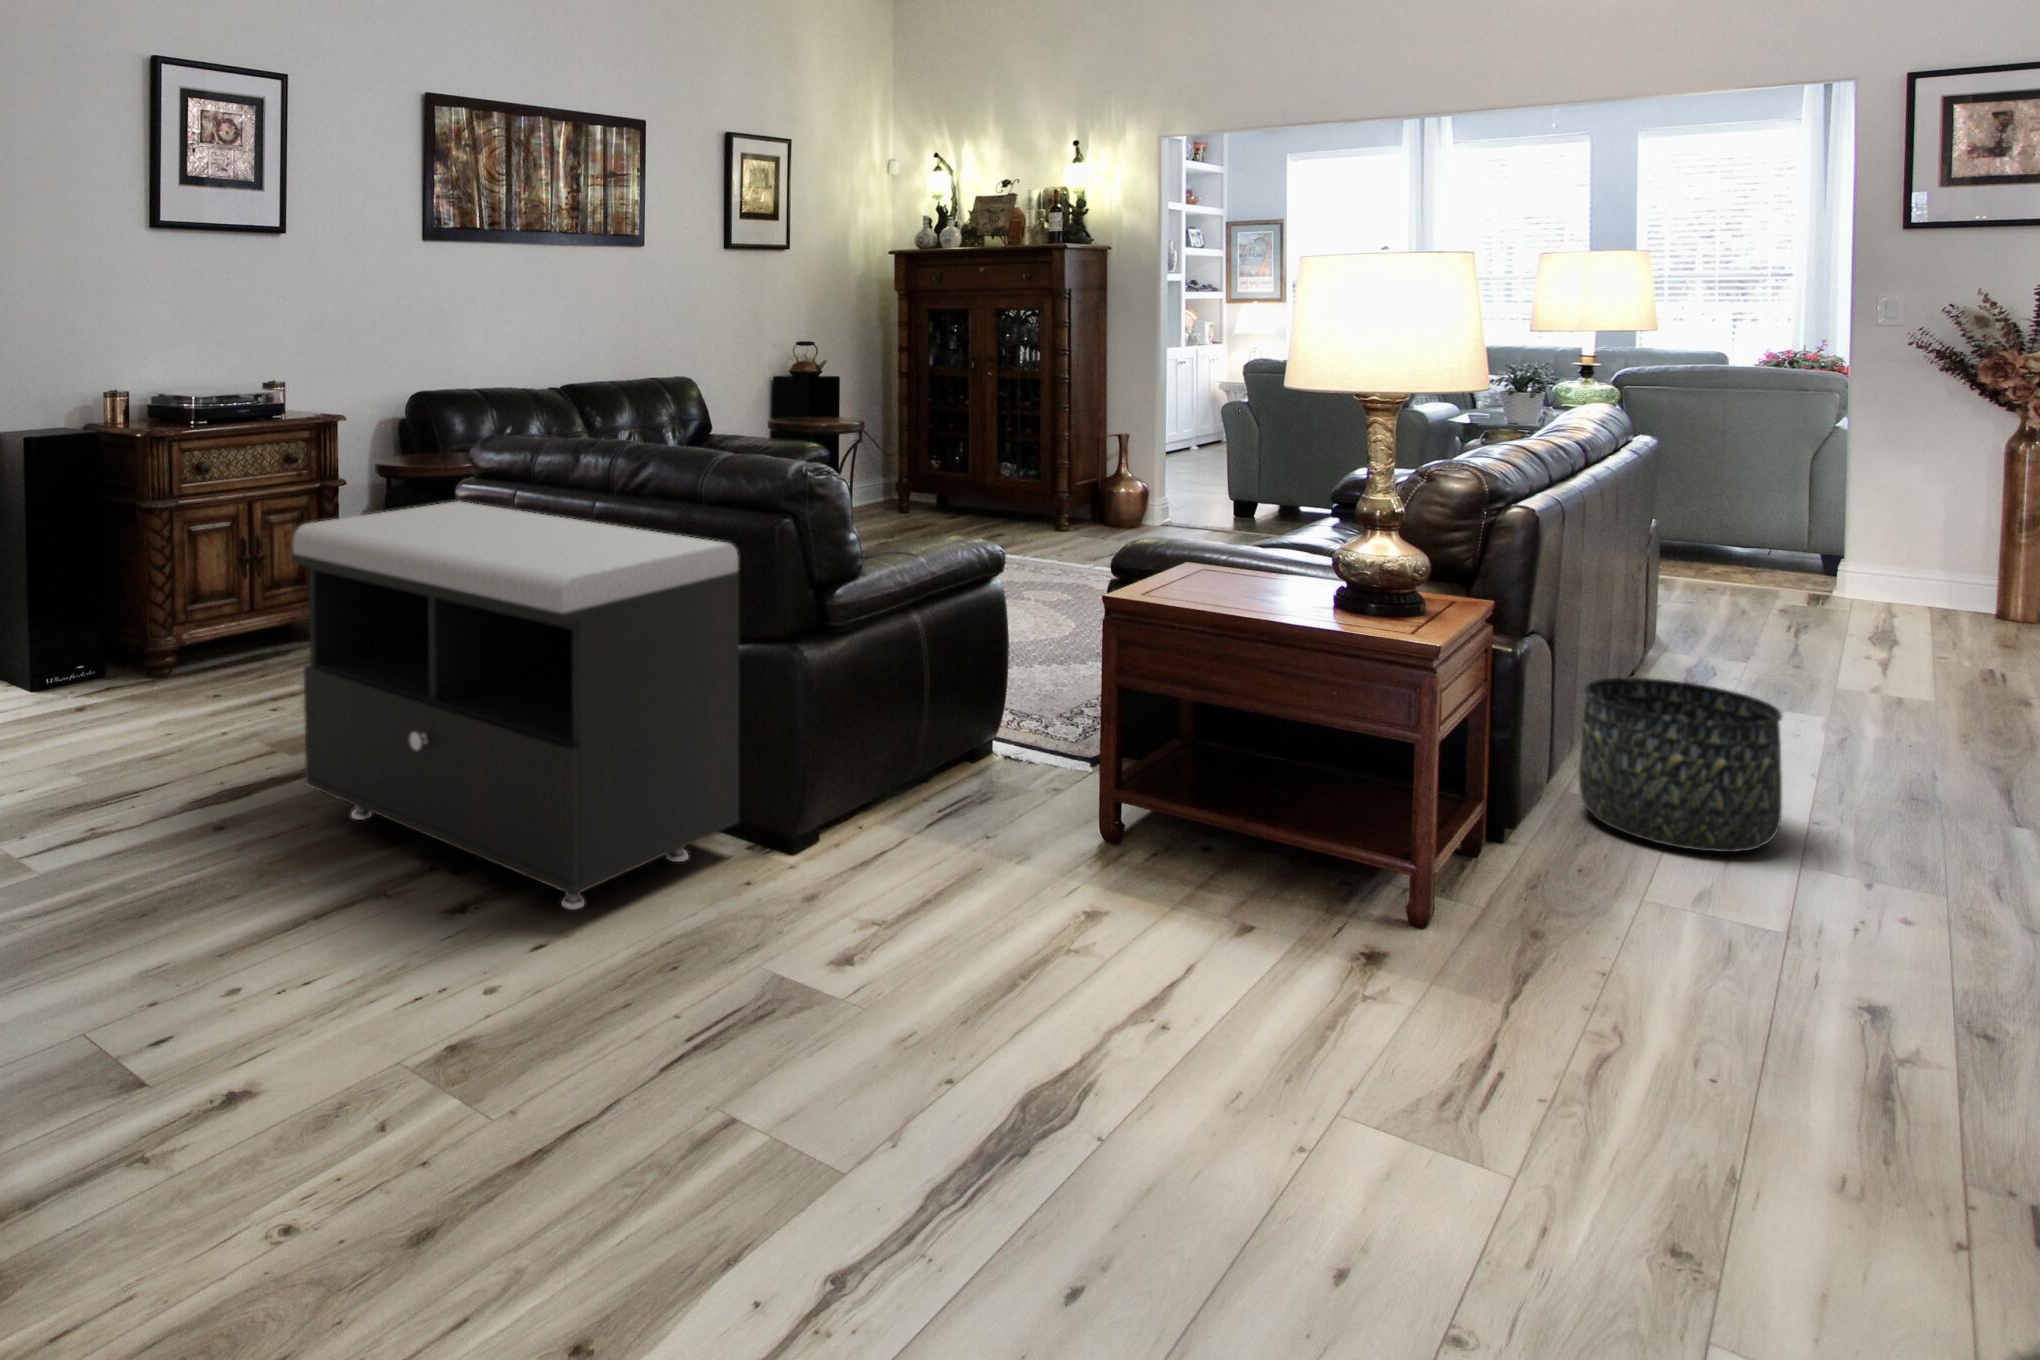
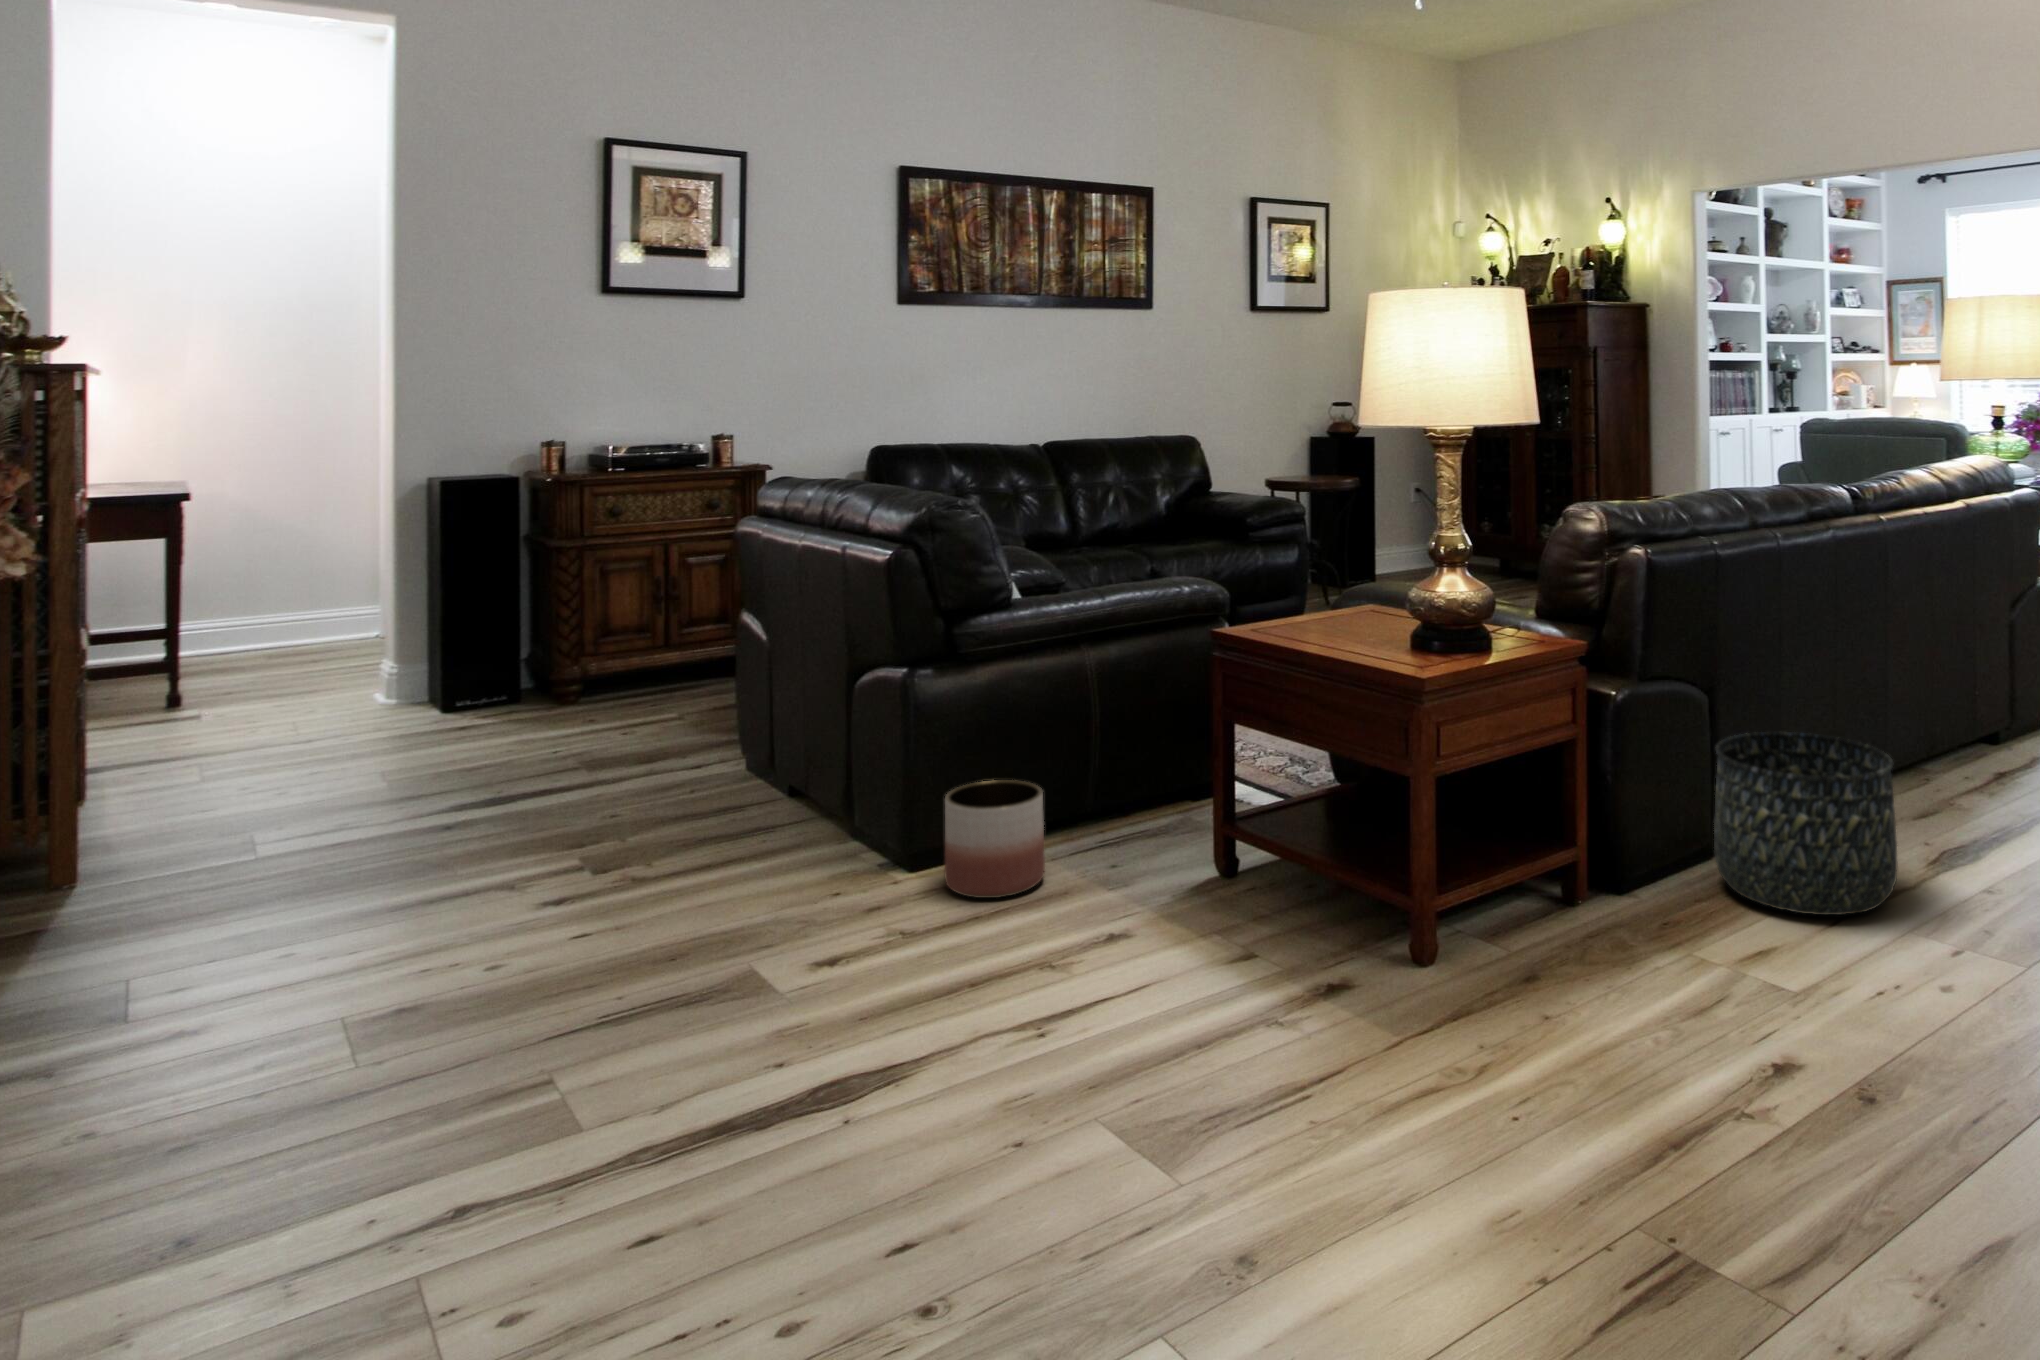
storage bench: present [292,501,739,910] -> none [504,537,844,910]
planter: none [860,753,963,877] -> present [945,780,1045,898]

